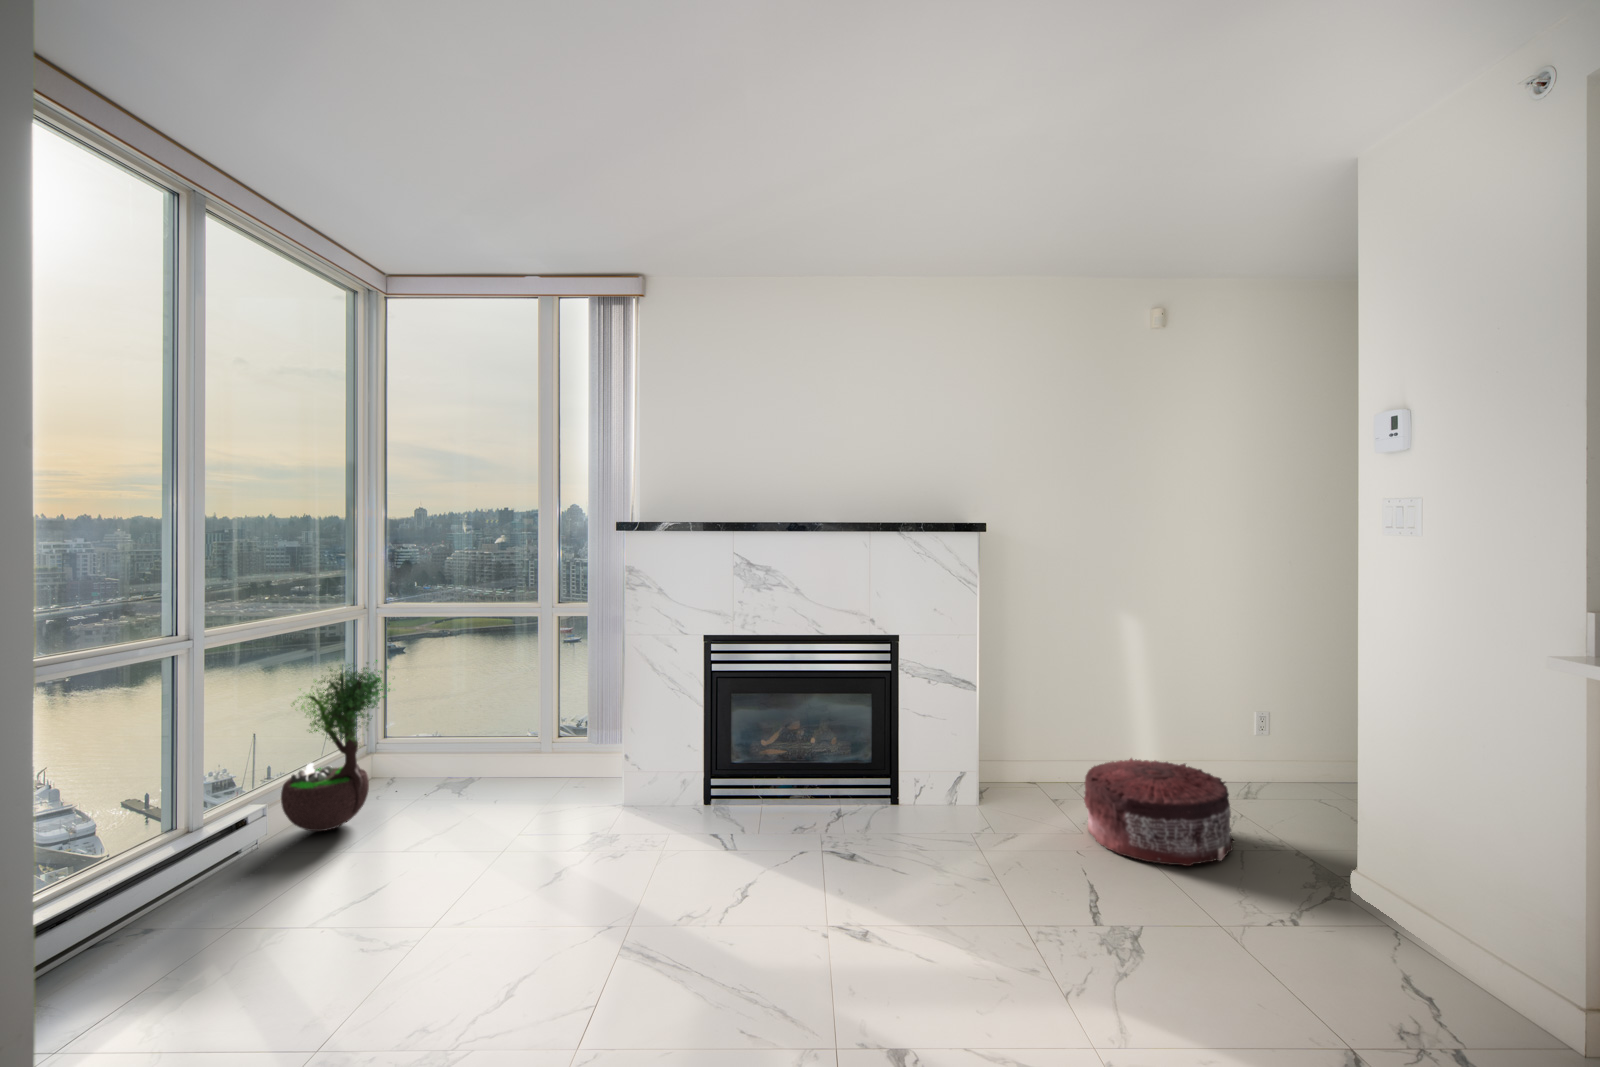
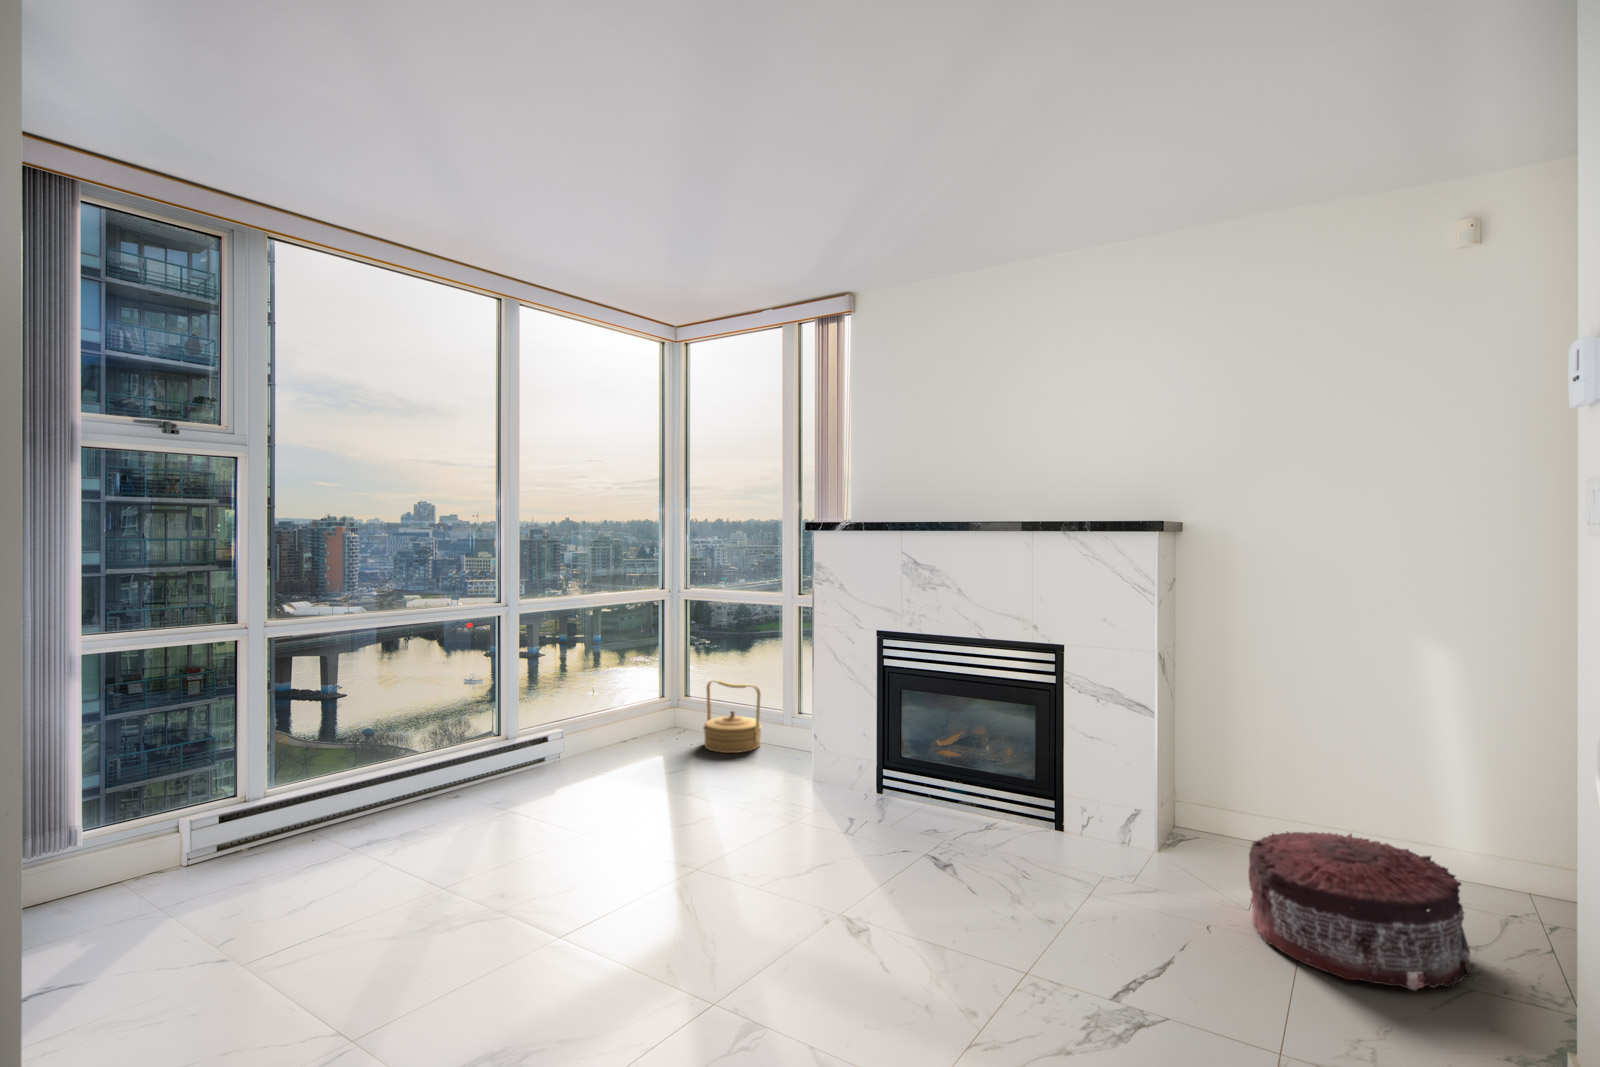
potted tree: present [281,657,390,831] -> none [583,622,659,751]
woven basket: none [449,713,529,801] -> present [704,680,762,753]

